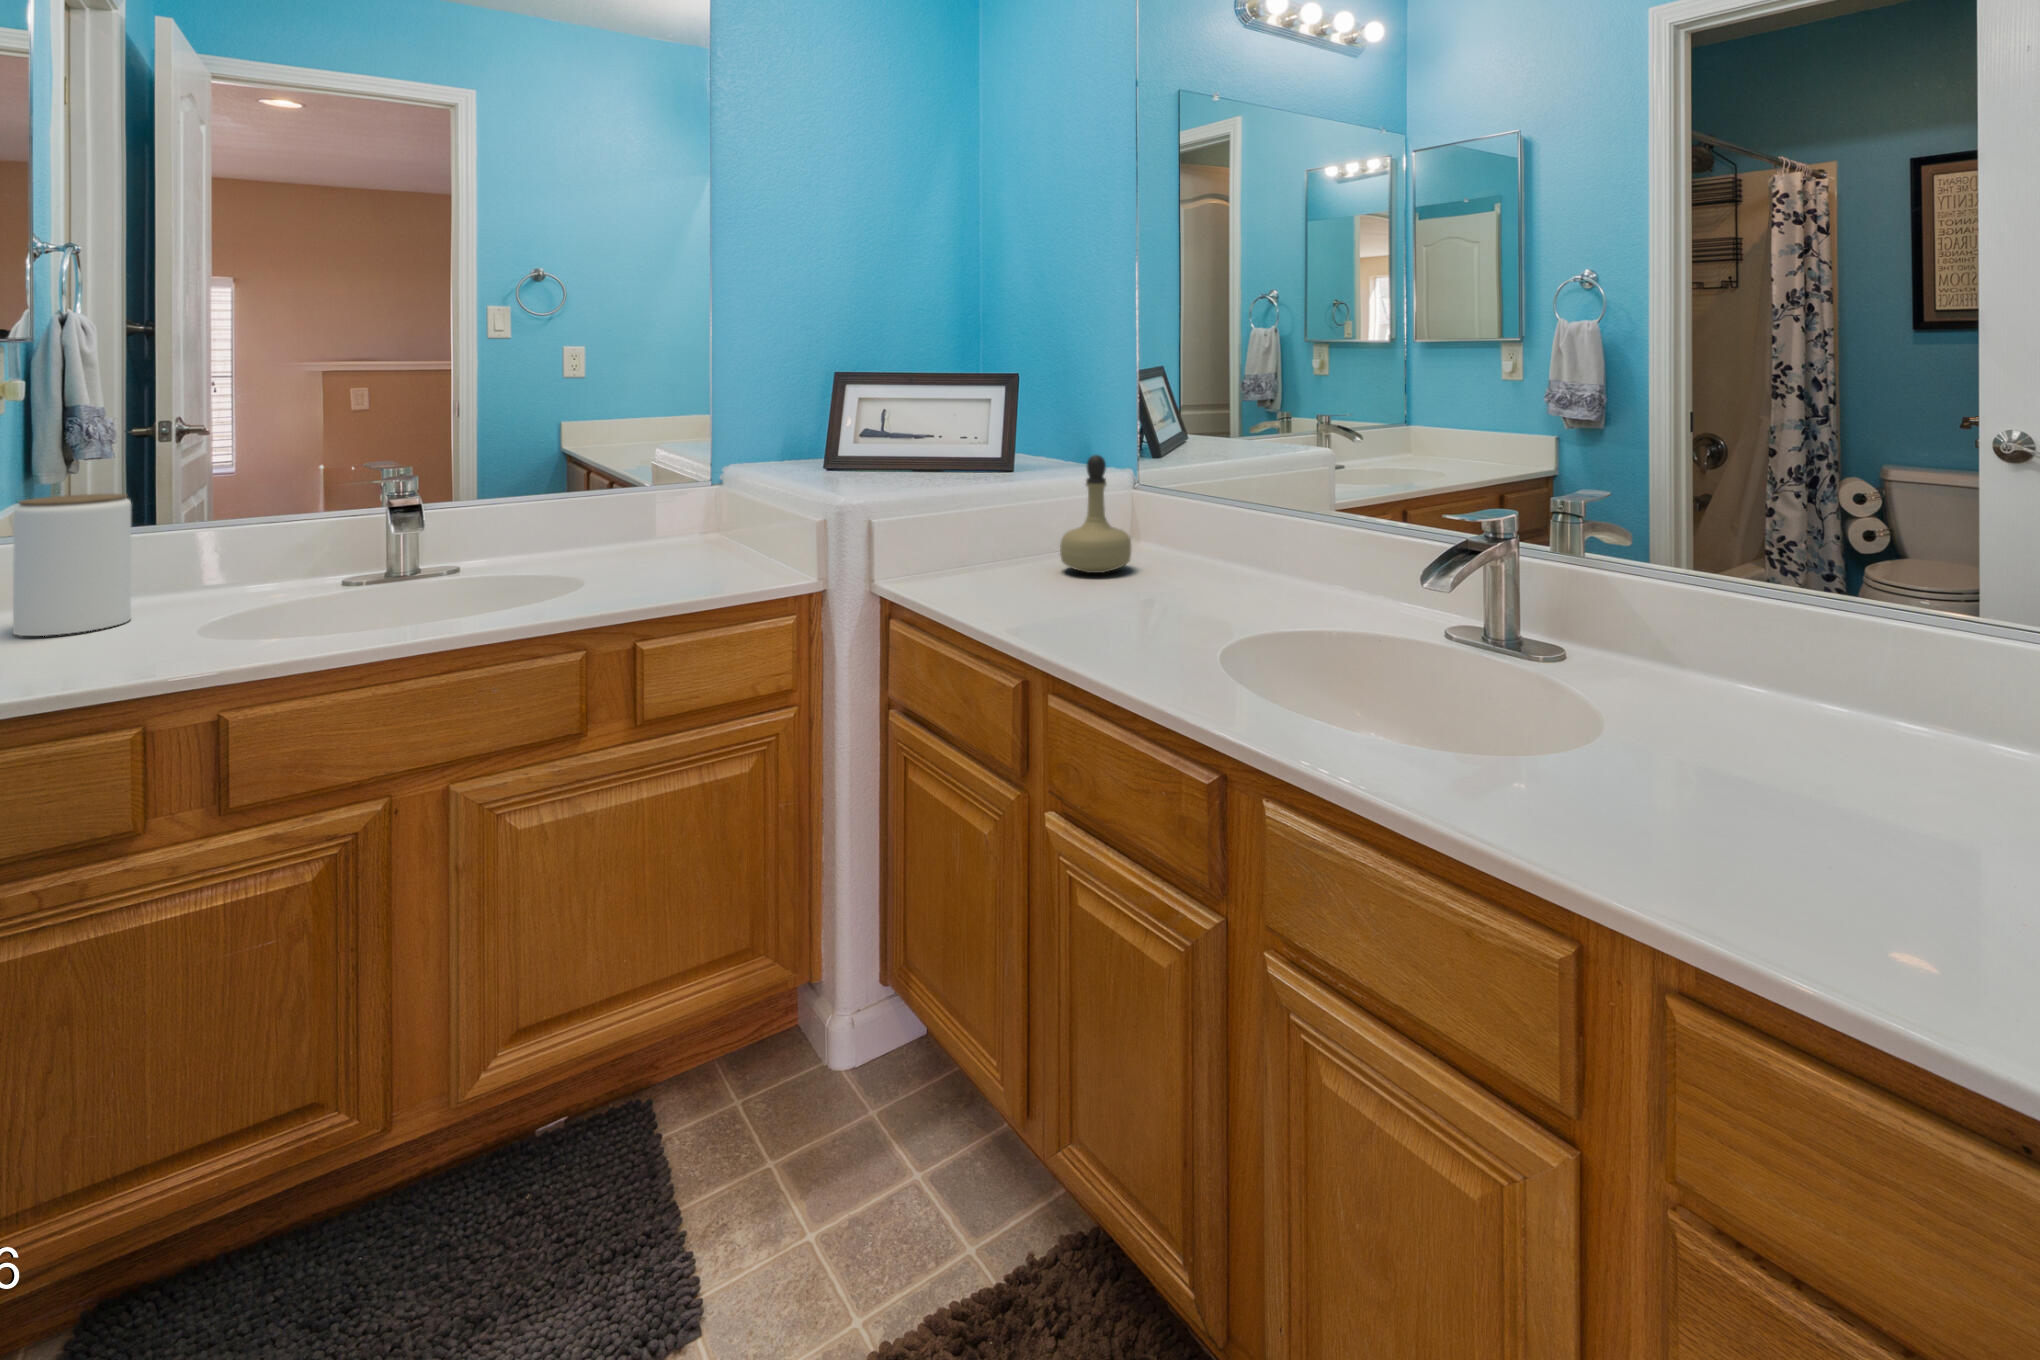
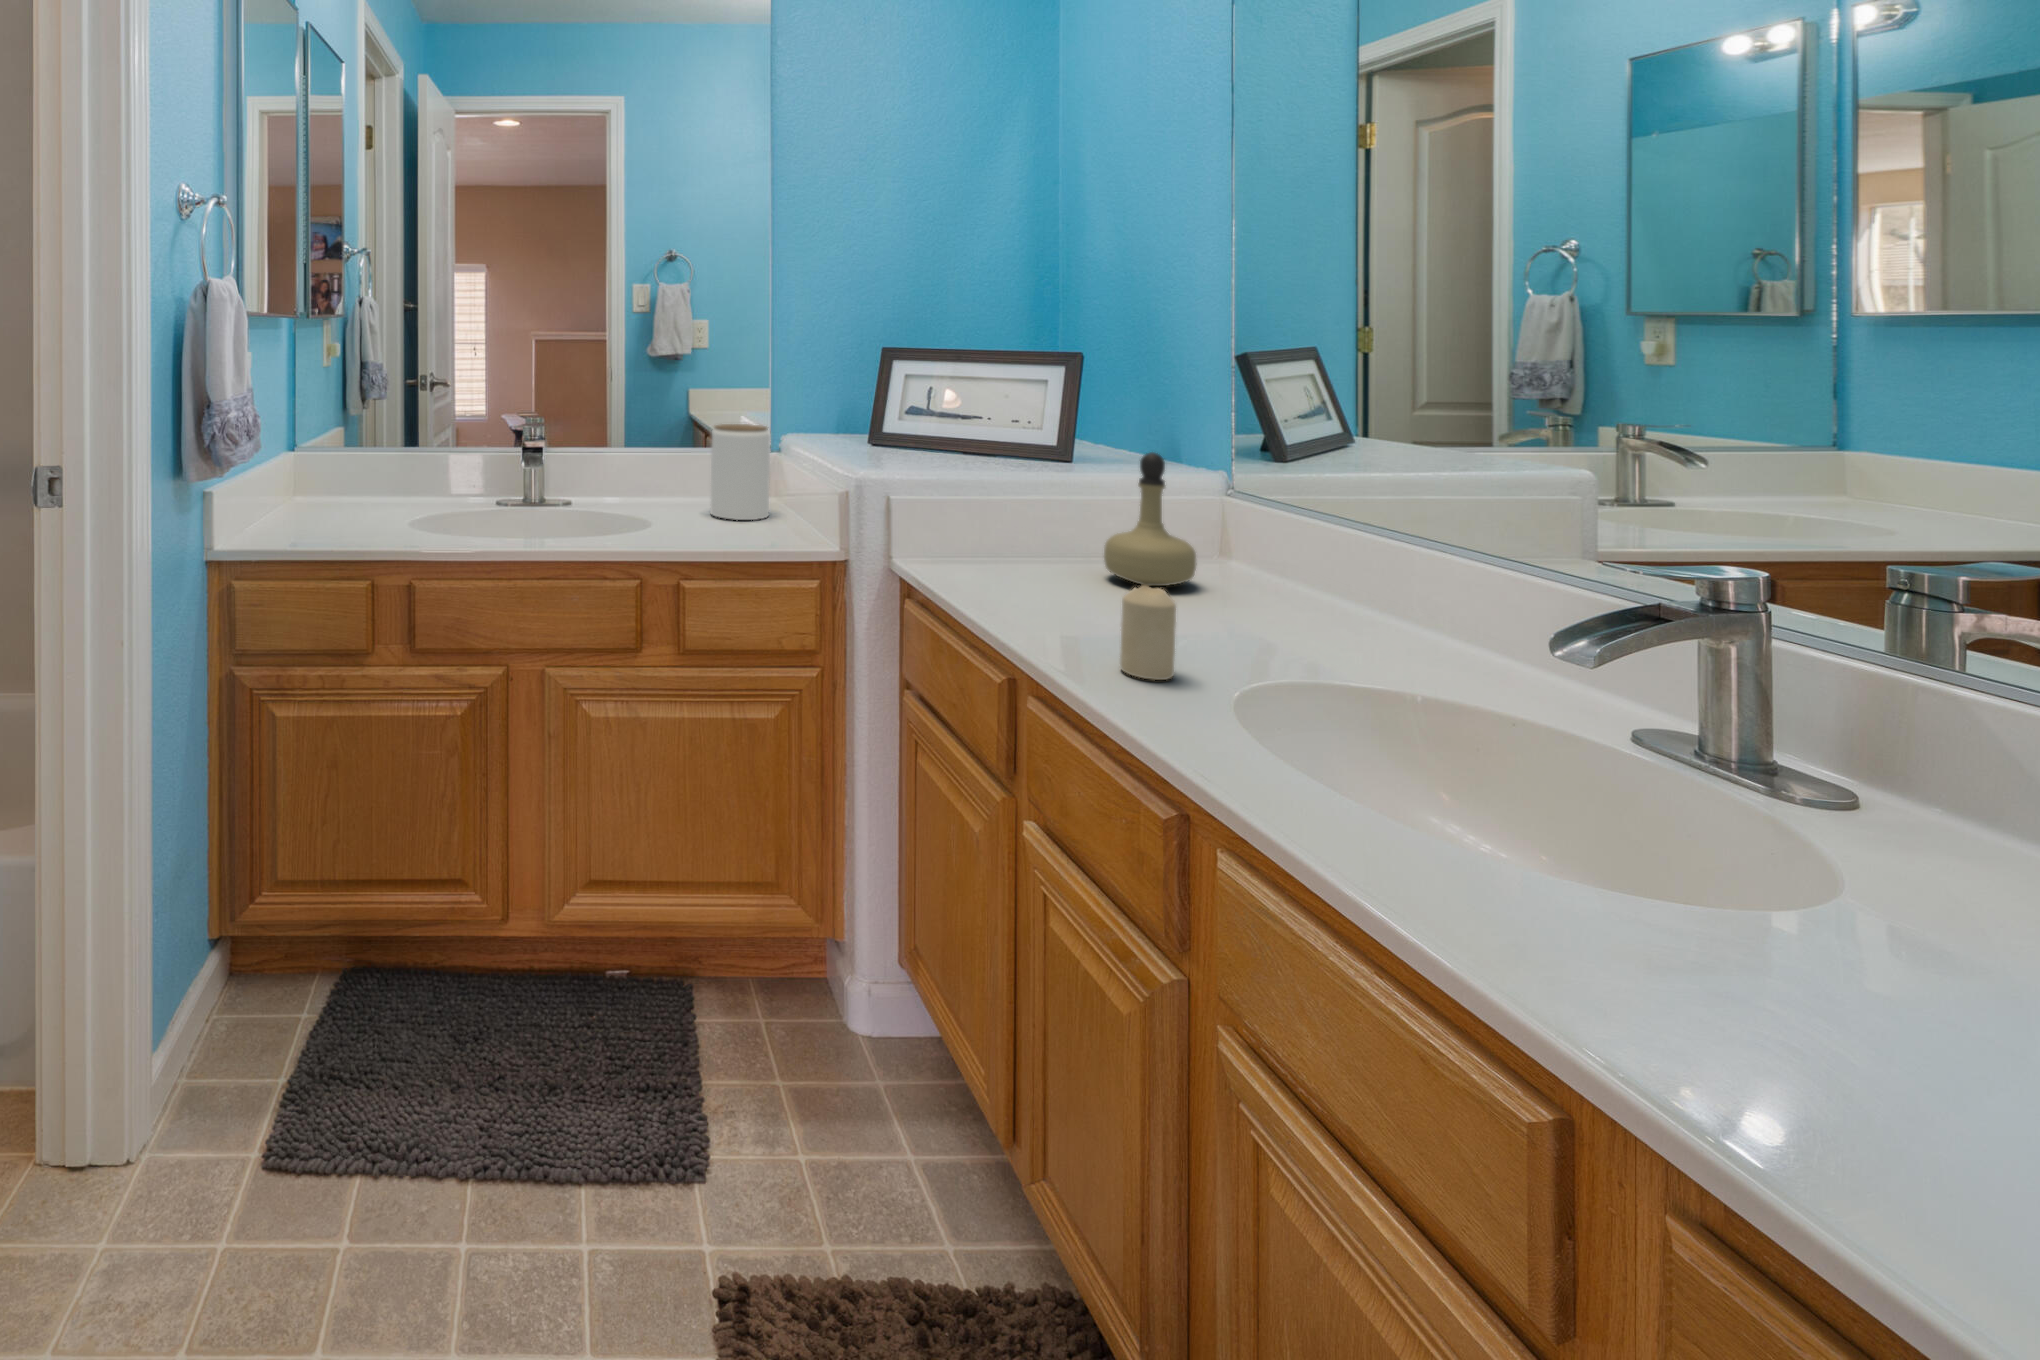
jar: present [13,494,131,636] -> present [711,424,770,520]
candle: none [1108,563,1149,645] -> present [1120,585,1176,680]

